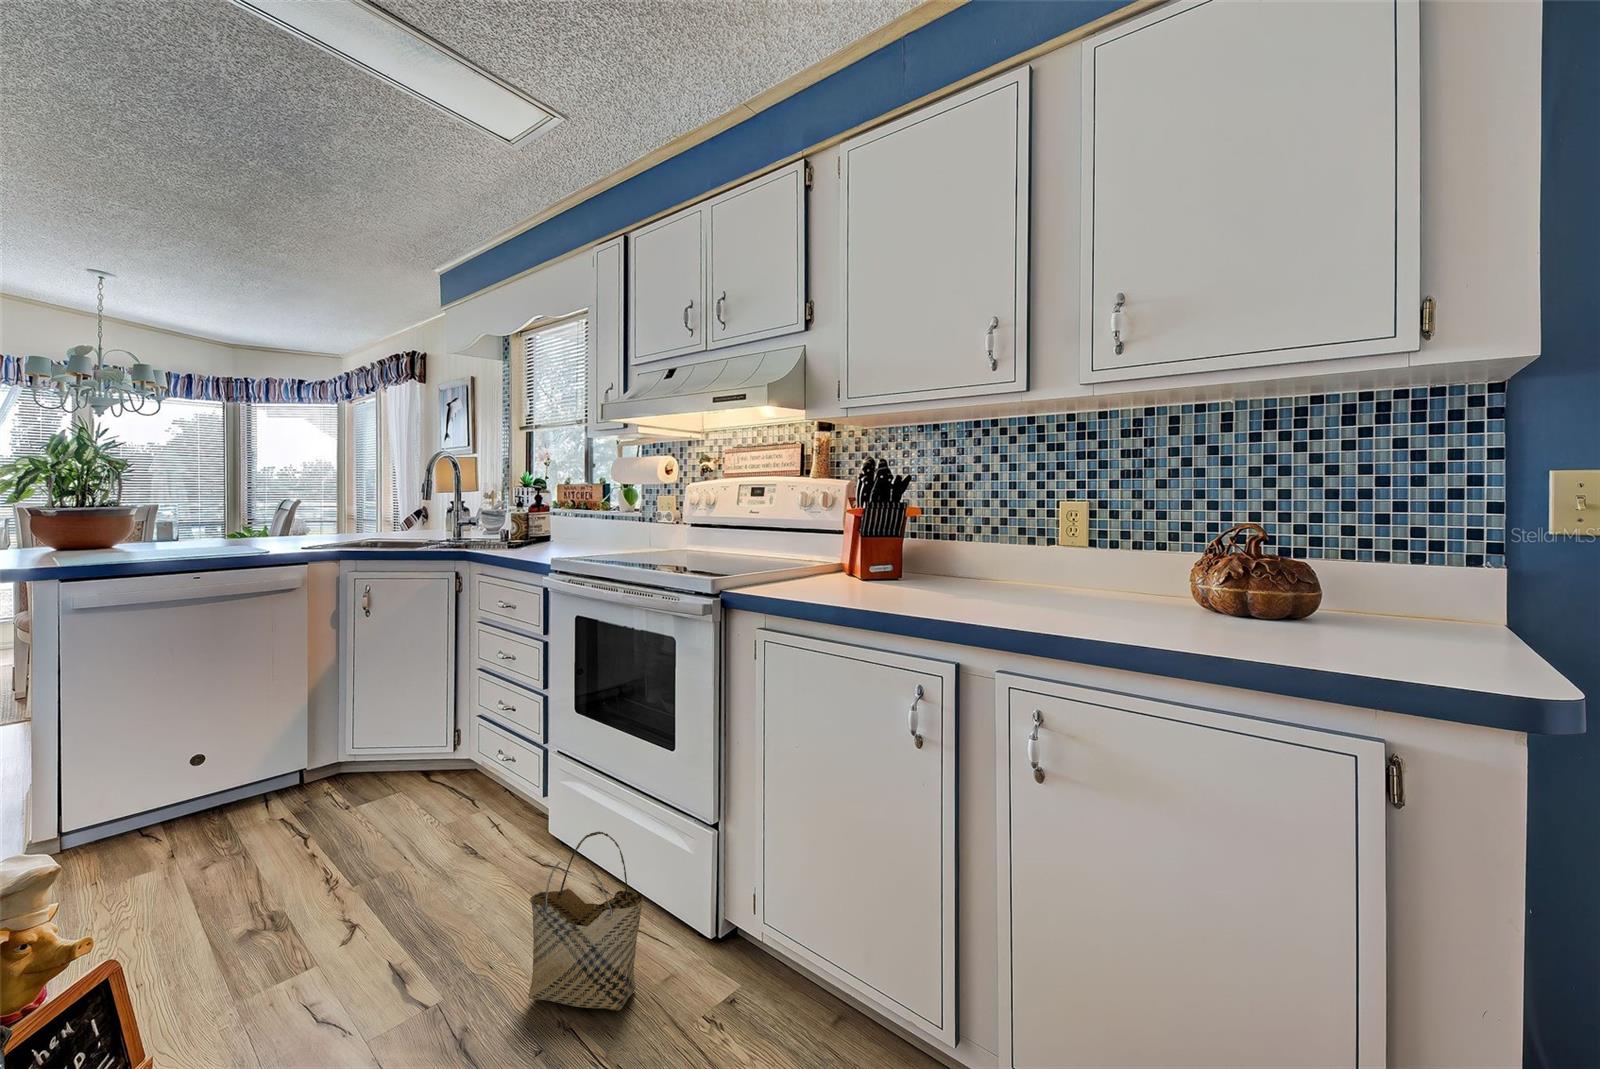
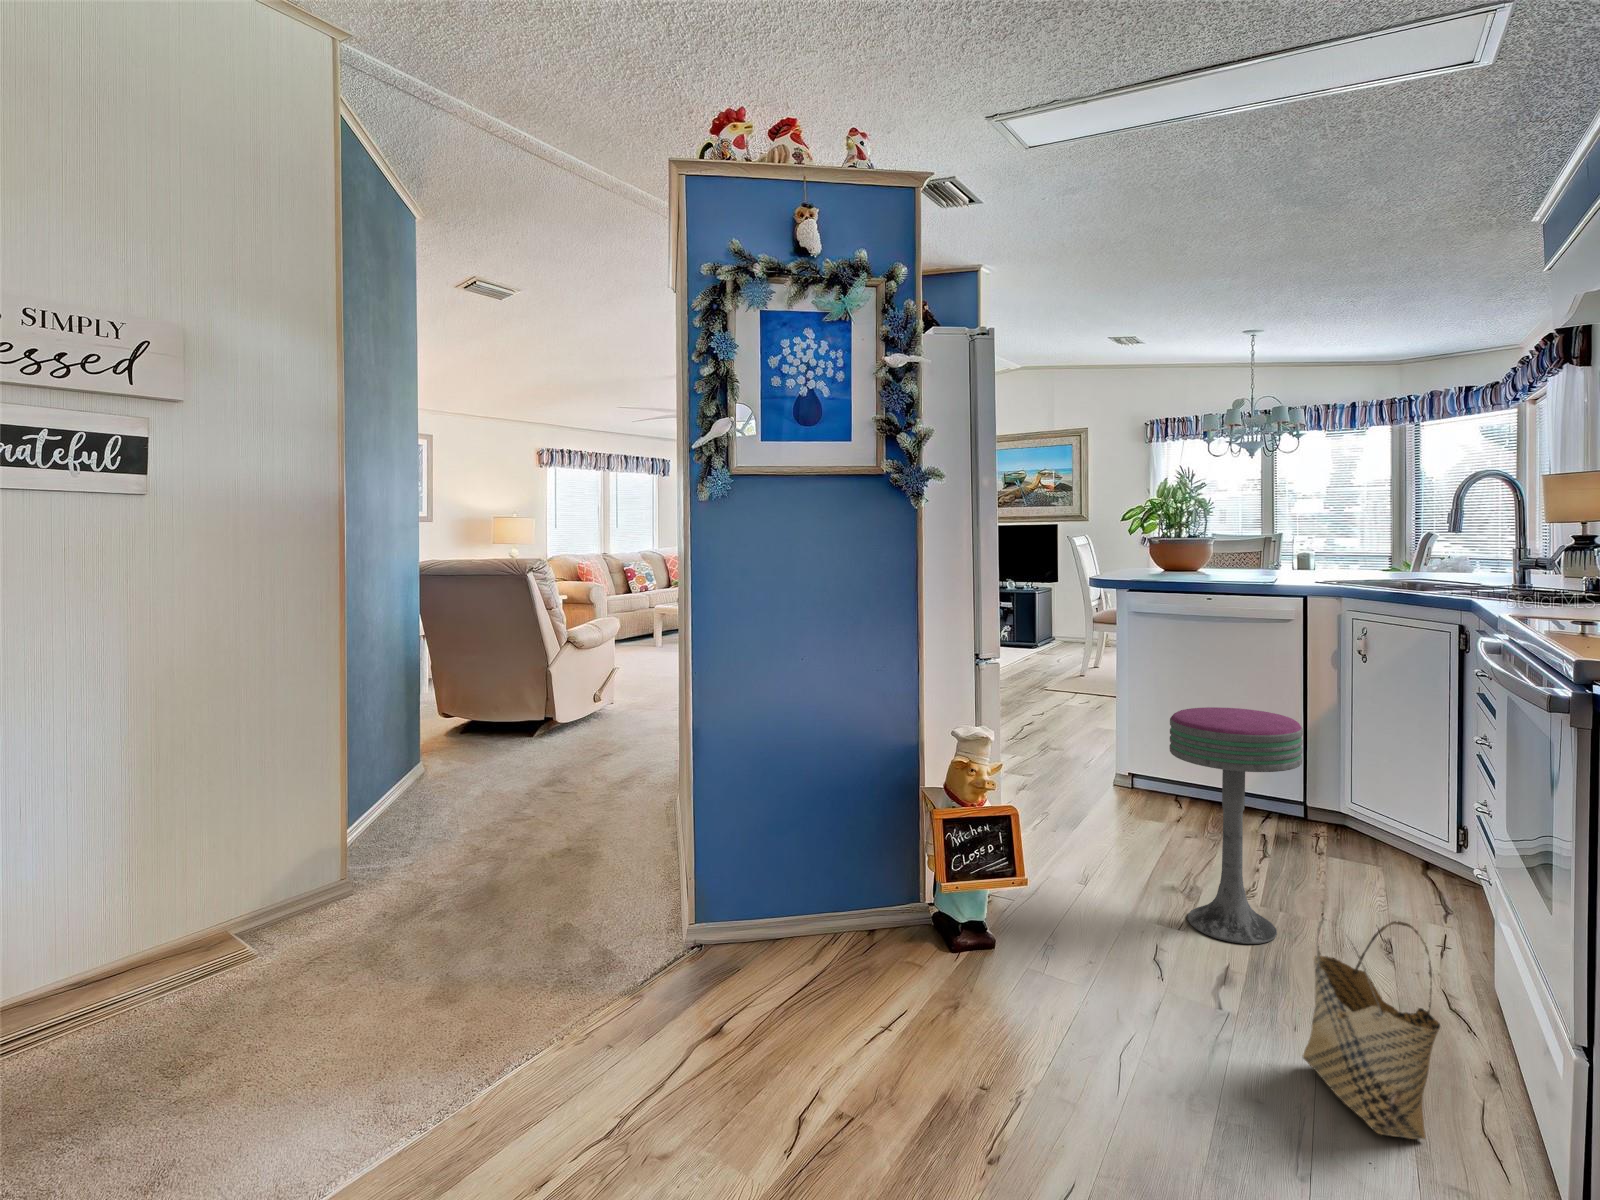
bar stool: none [269,692,419,954] -> present [1170,707,1303,944]

